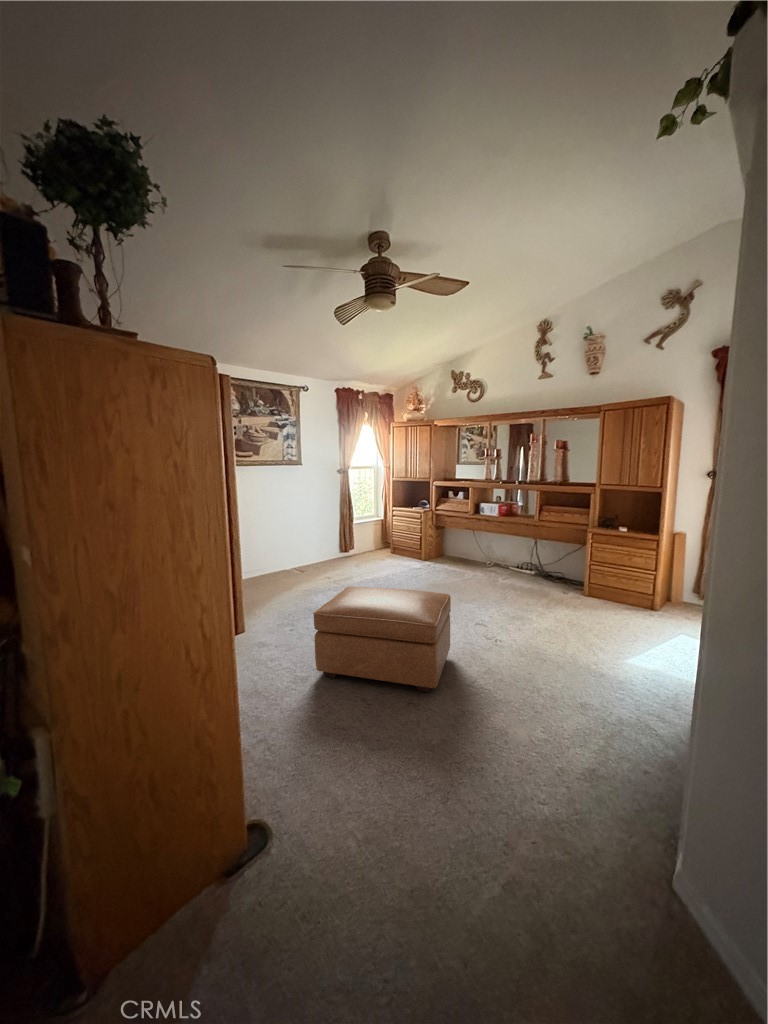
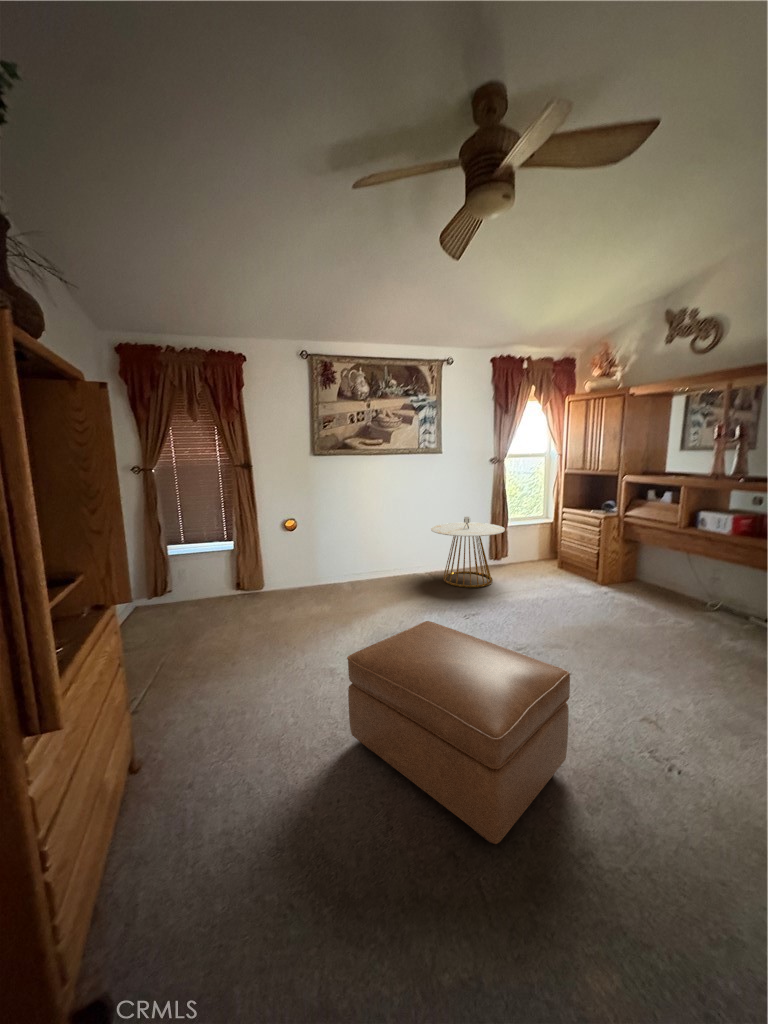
side table: none [299,517,359,575] -> present [431,516,505,588]

